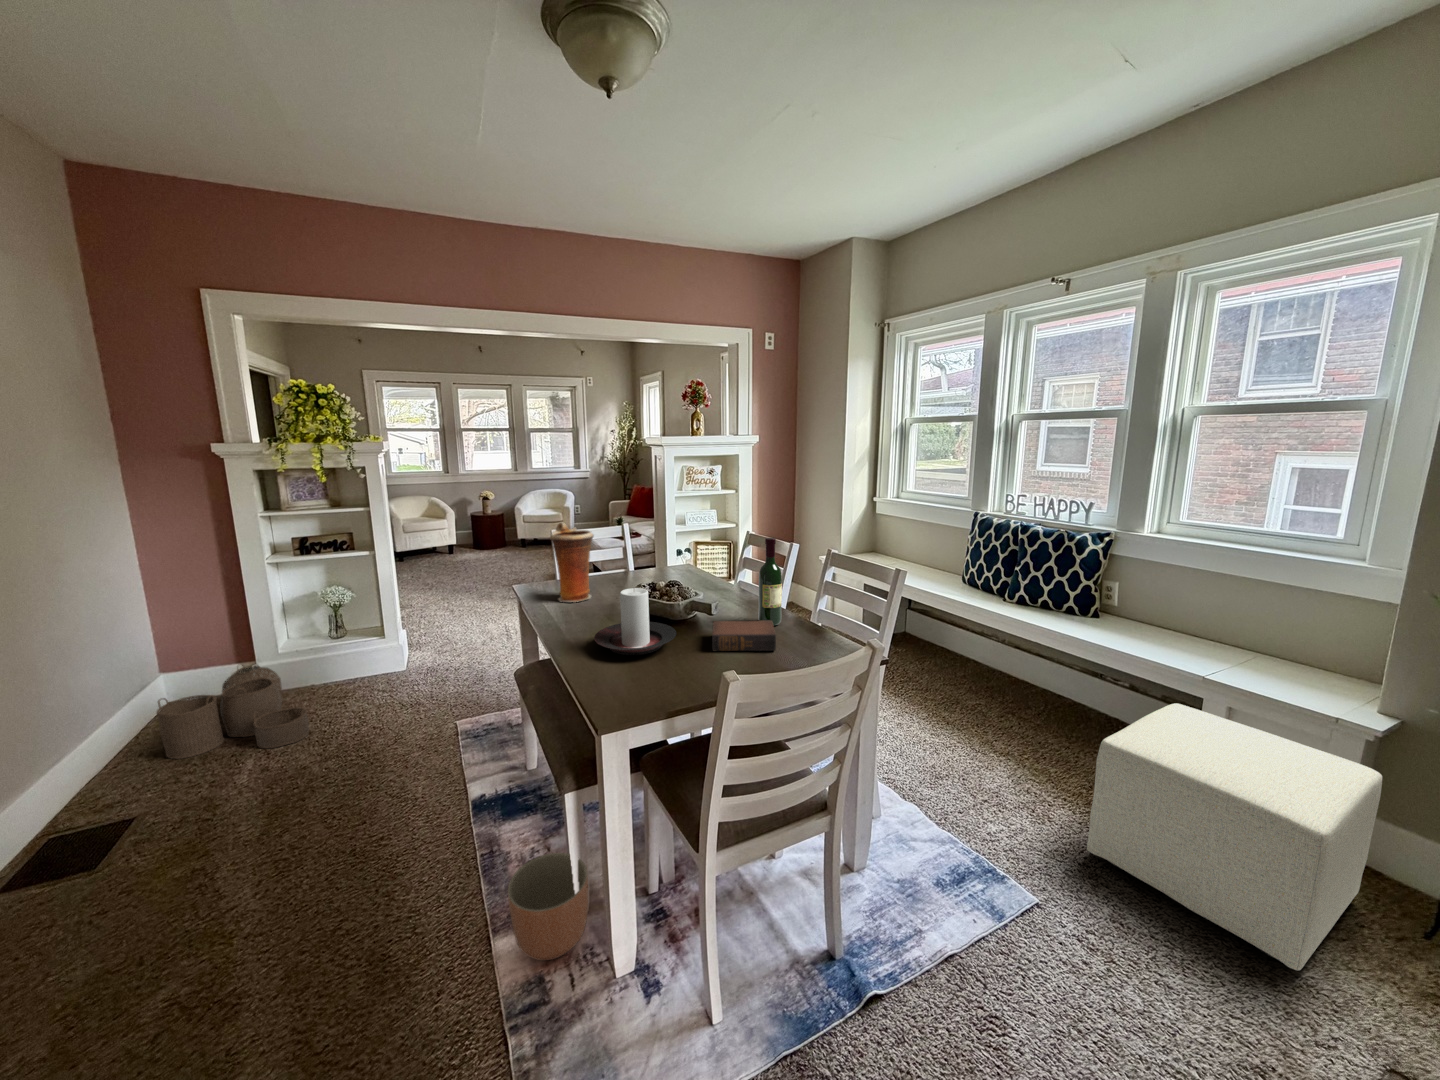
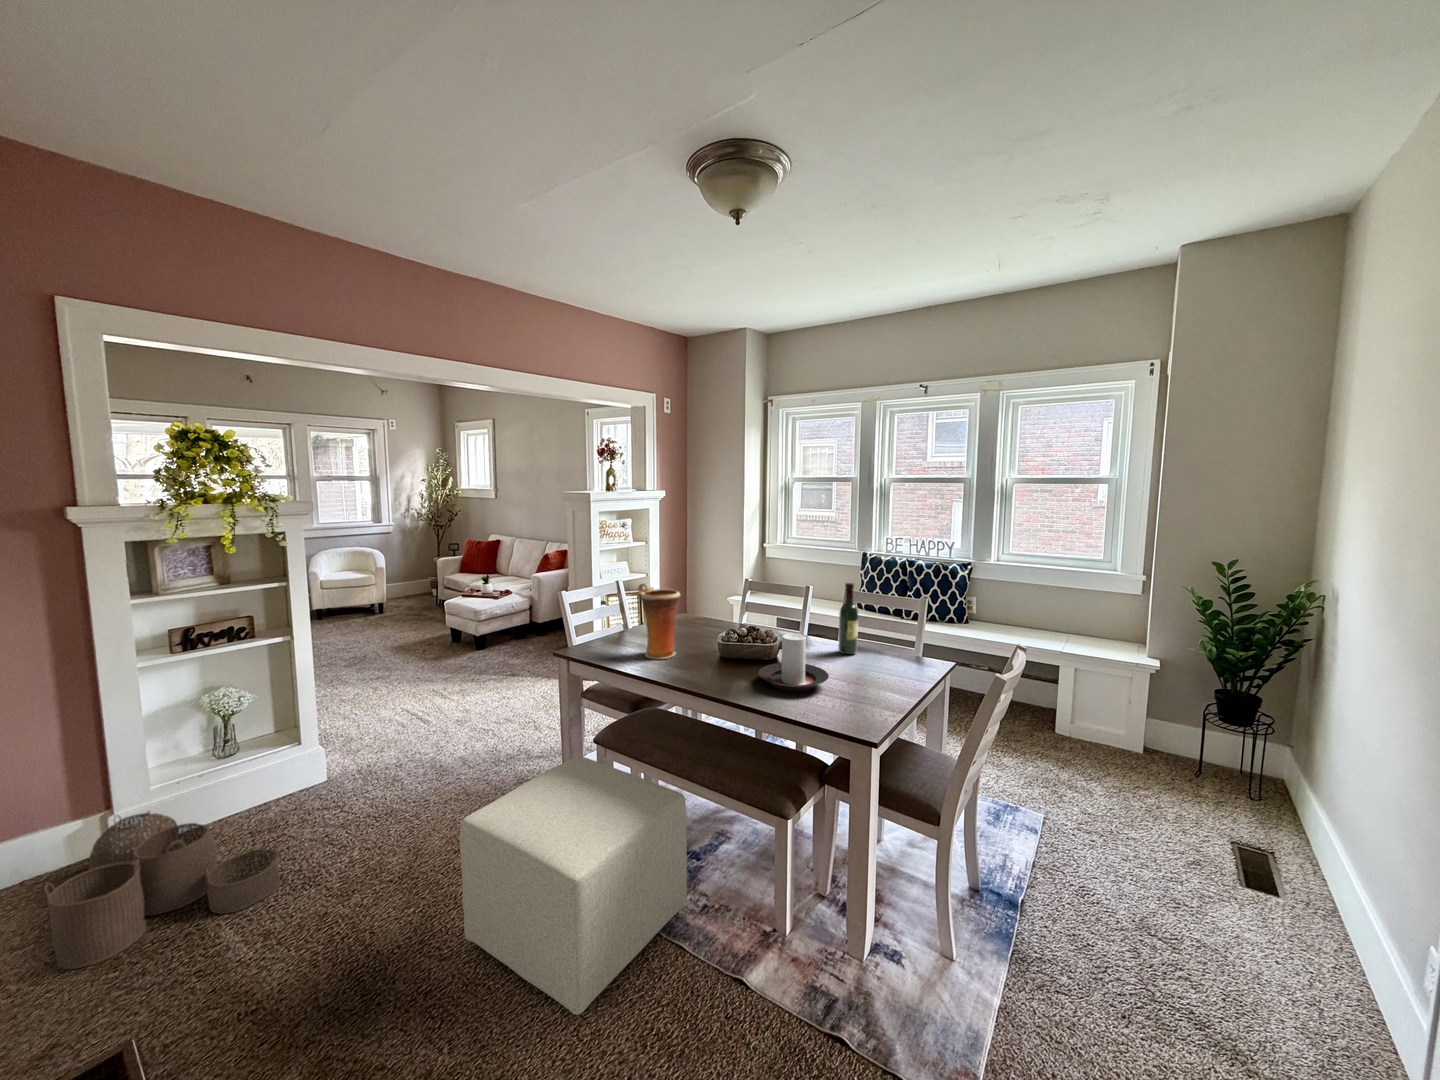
book: present [712,621,776,651] -> none [829,649,891,678]
ottoman: present [1087,703,1382,970] -> present [460,756,687,1015]
planter: present [508,853,588,960] -> none [757,877,825,974]

